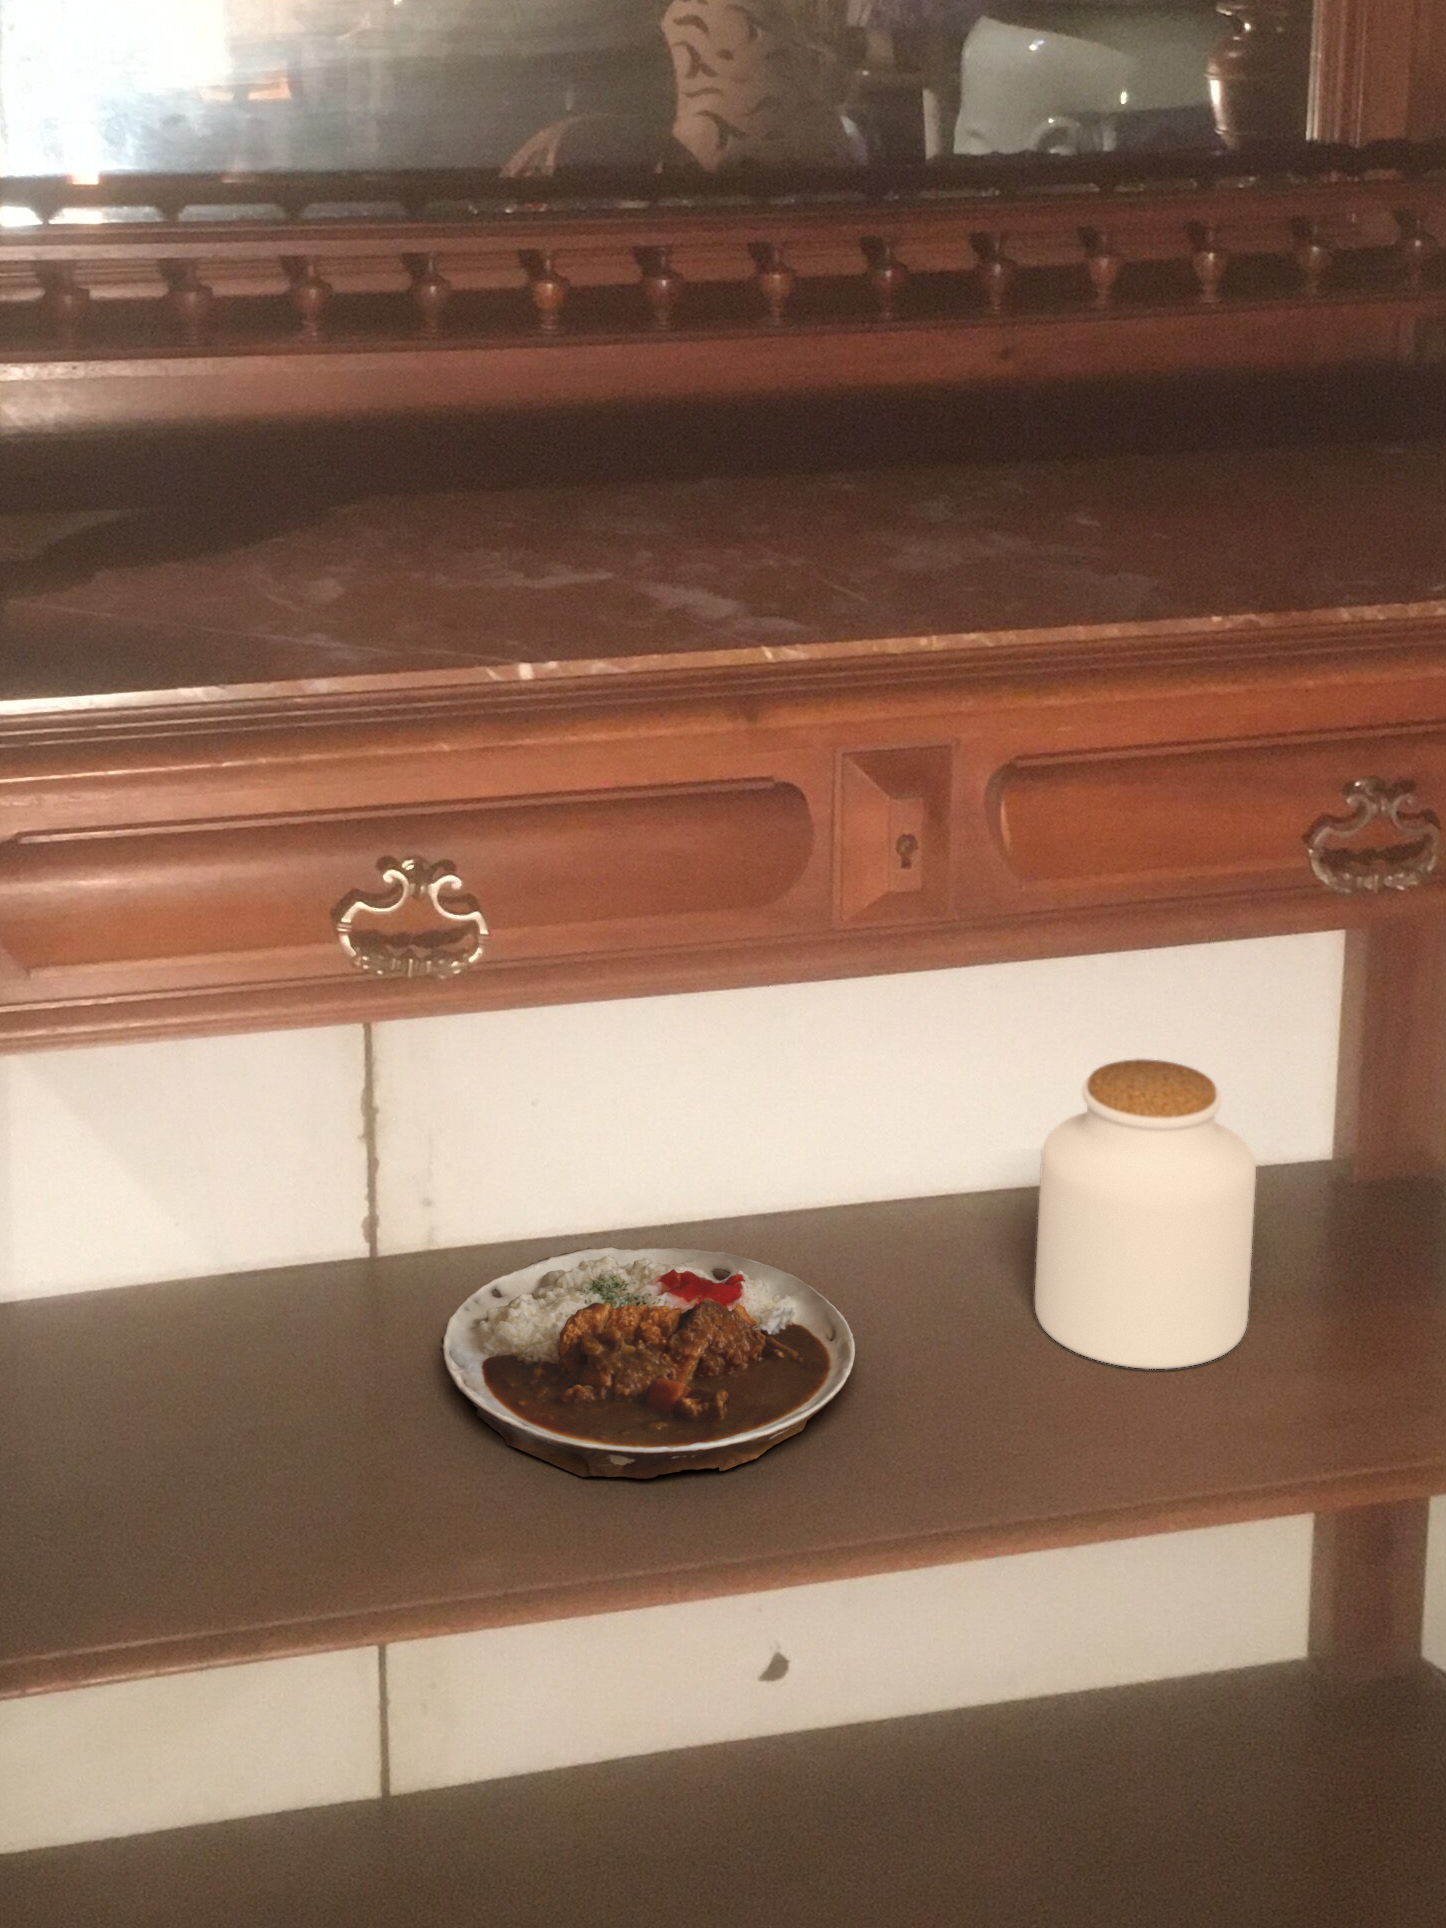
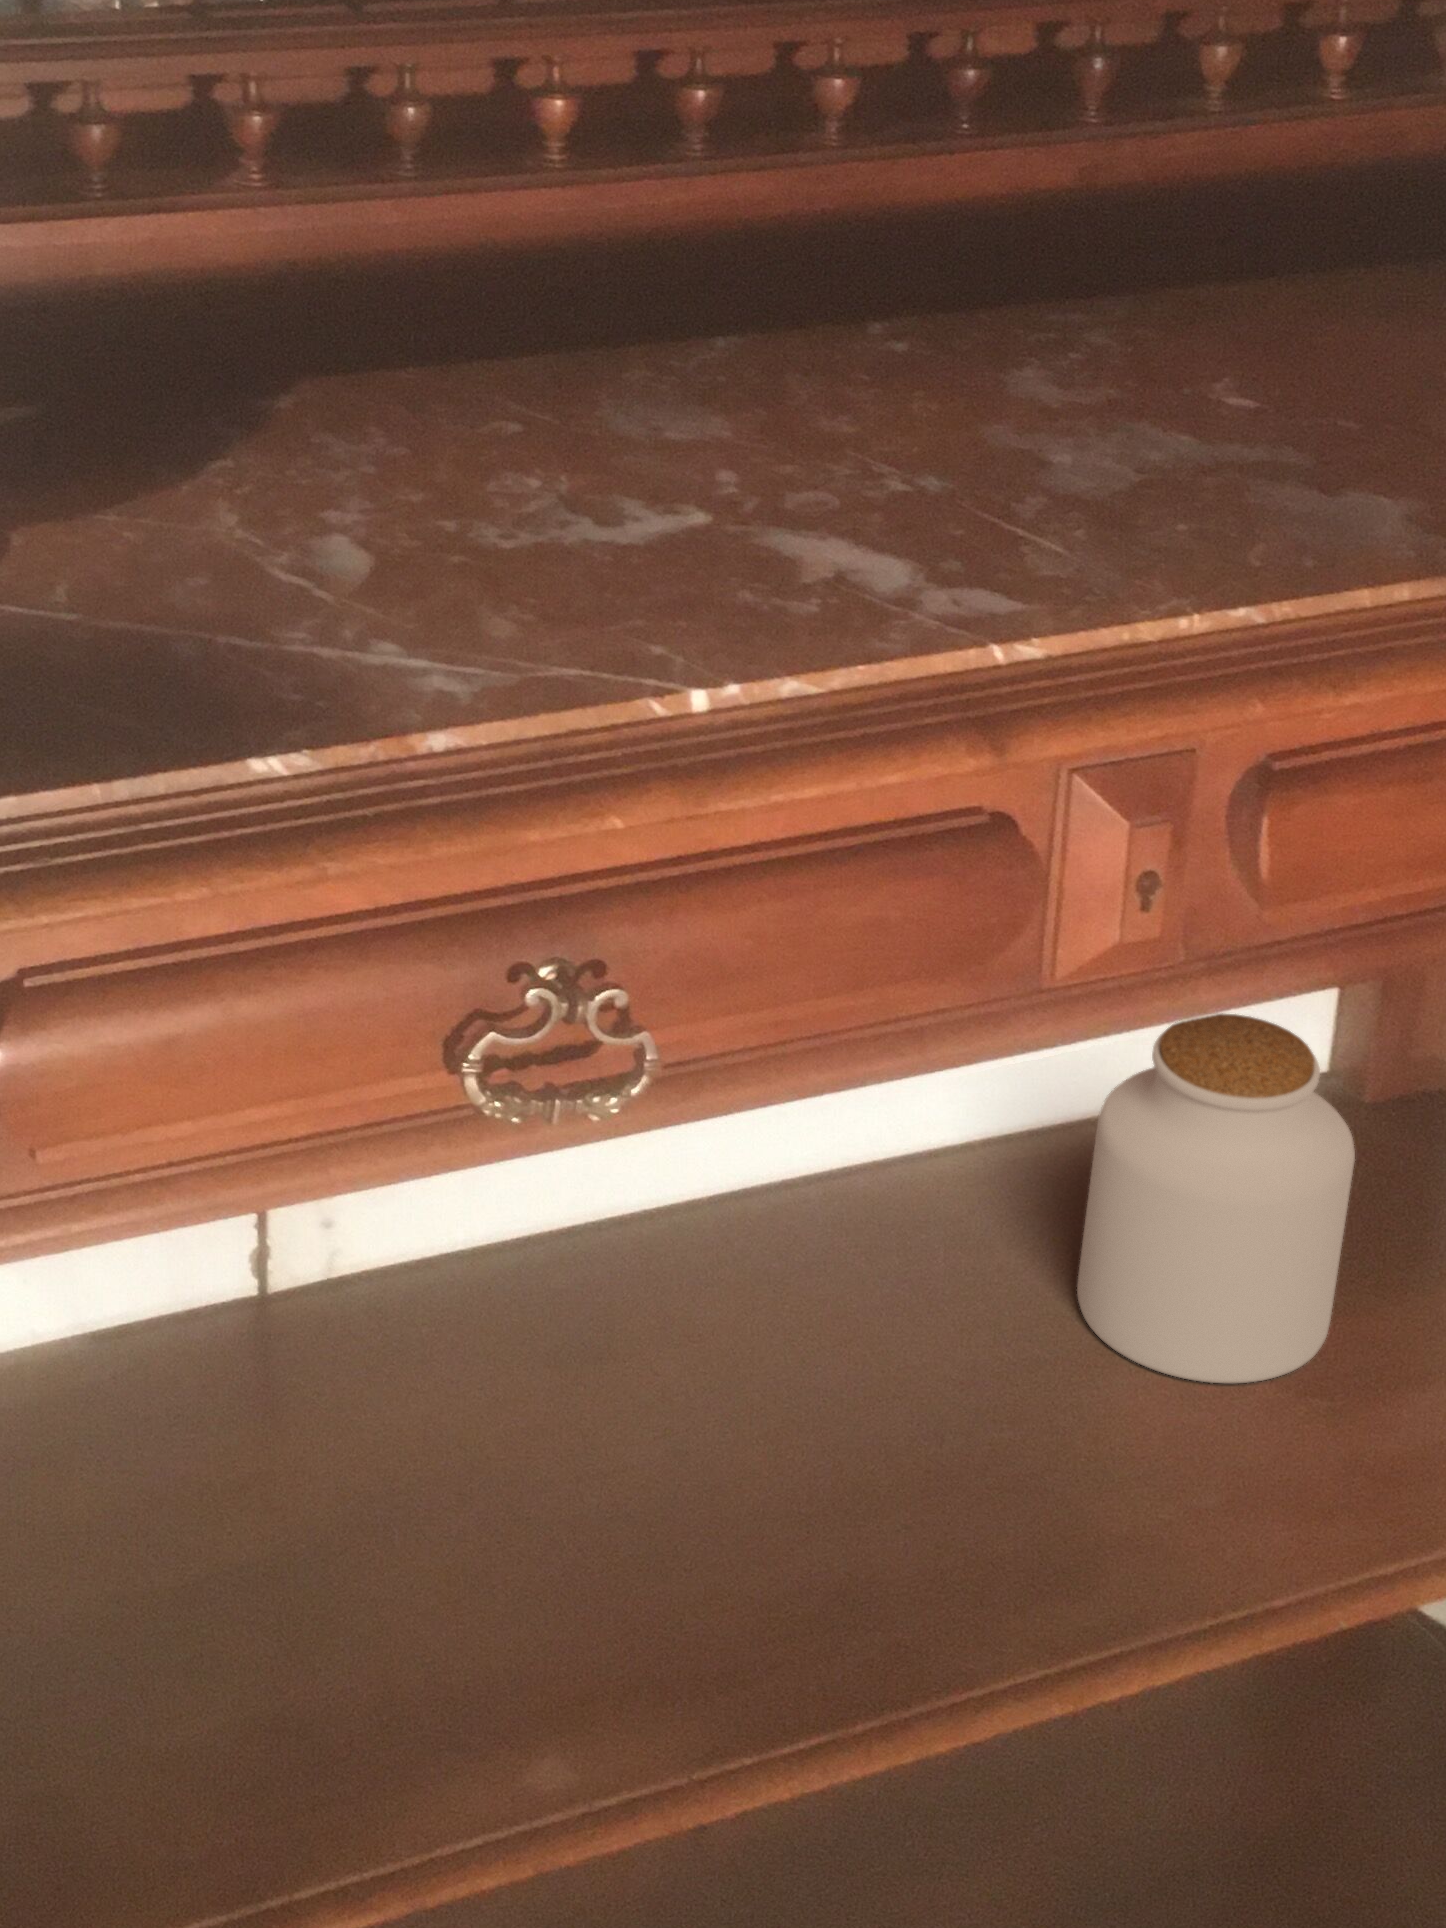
plate: present [440,1247,855,1479] -> none [409,1265,918,1604]

